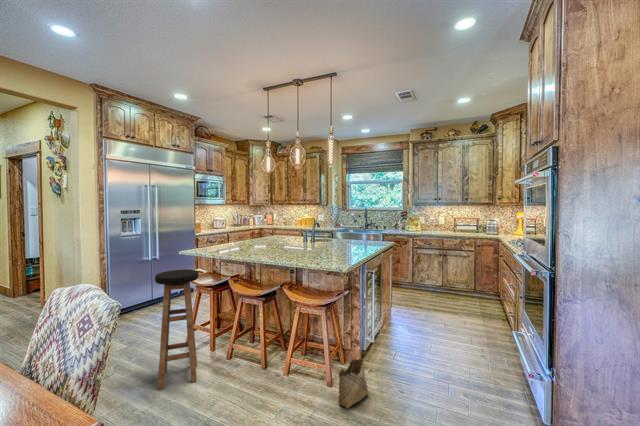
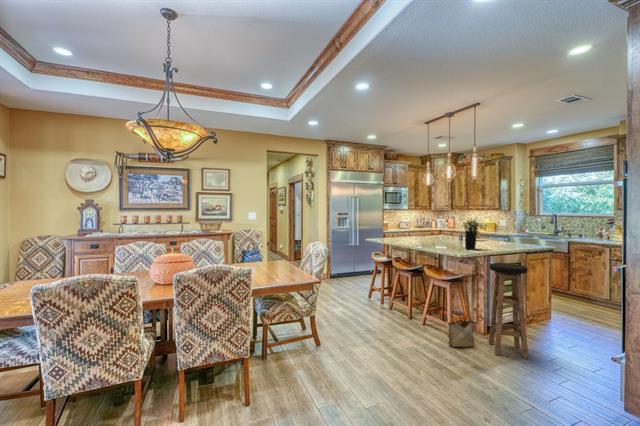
flower arrangement: none [332,214,364,257] -> present [464,218,487,250]
bar stool: present [155,269,199,390] -> present [489,263,528,359]

